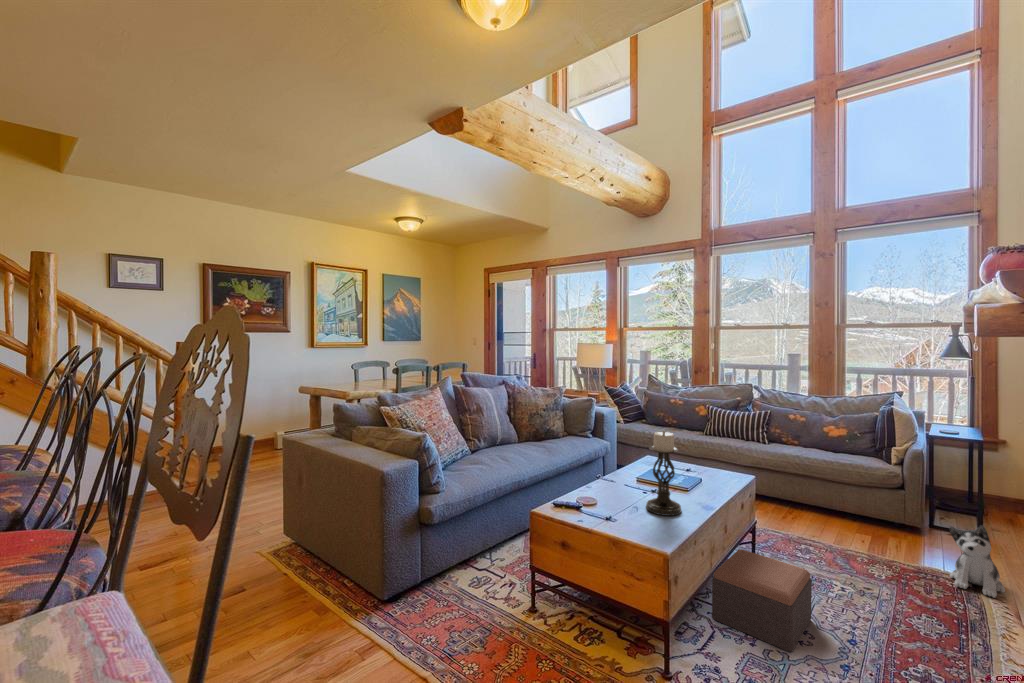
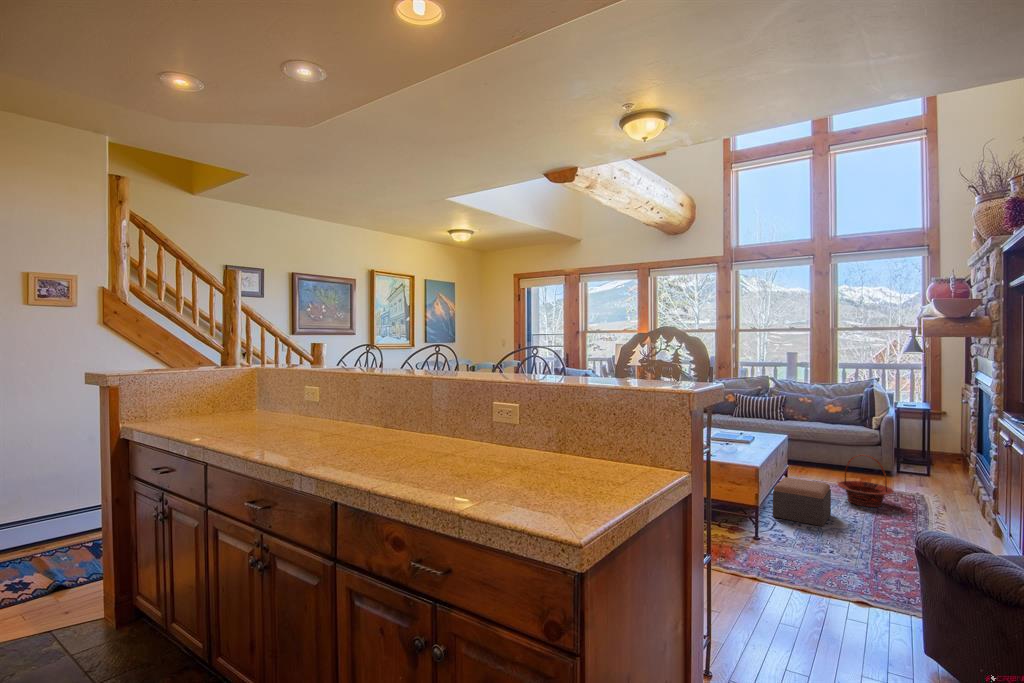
candle holder: present [646,431,681,516] -> none [729,400,752,453]
basket: none [828,516,924,606] -> present [837,455,894,507]
plush toy: present [949,525,1005,598] -> none [909,458,941,502]

